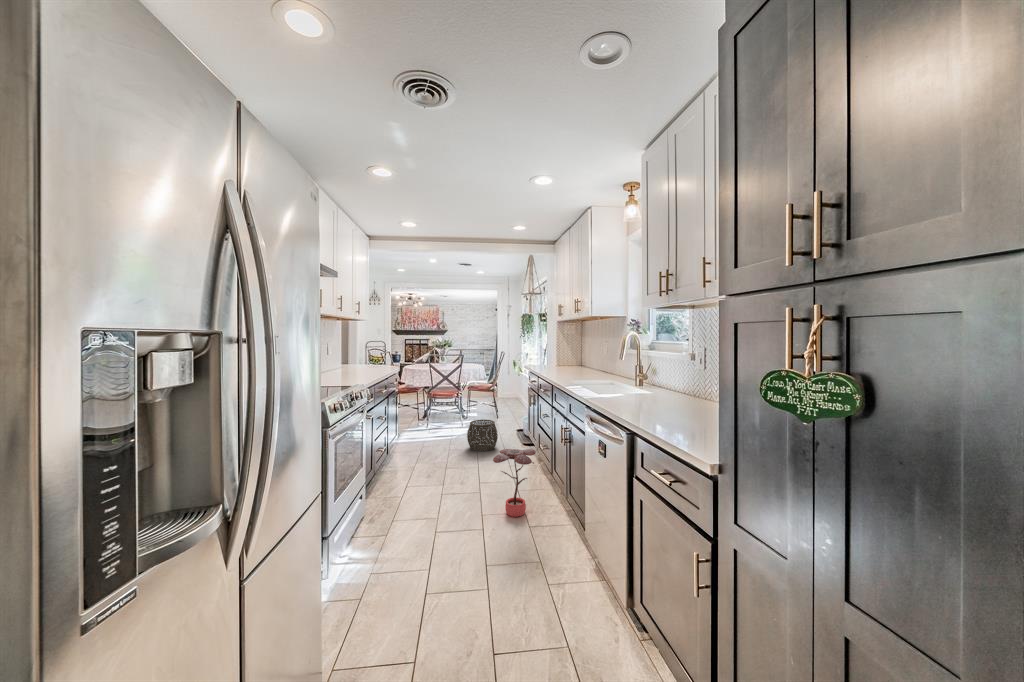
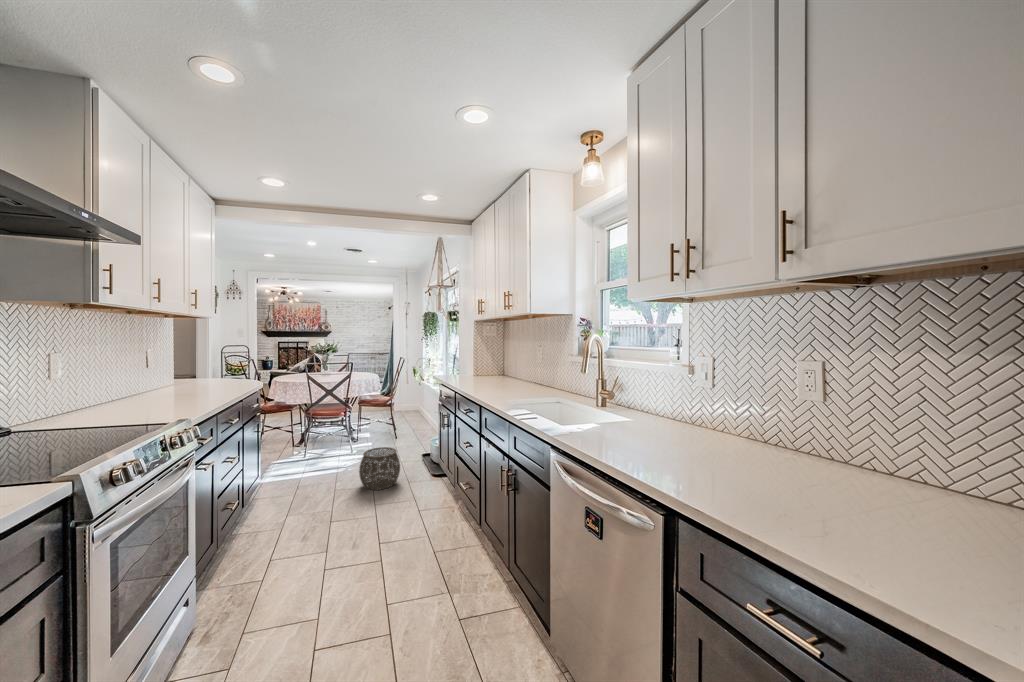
potted plant: present [493,449,536,517] -> none [405,502,465,607]

